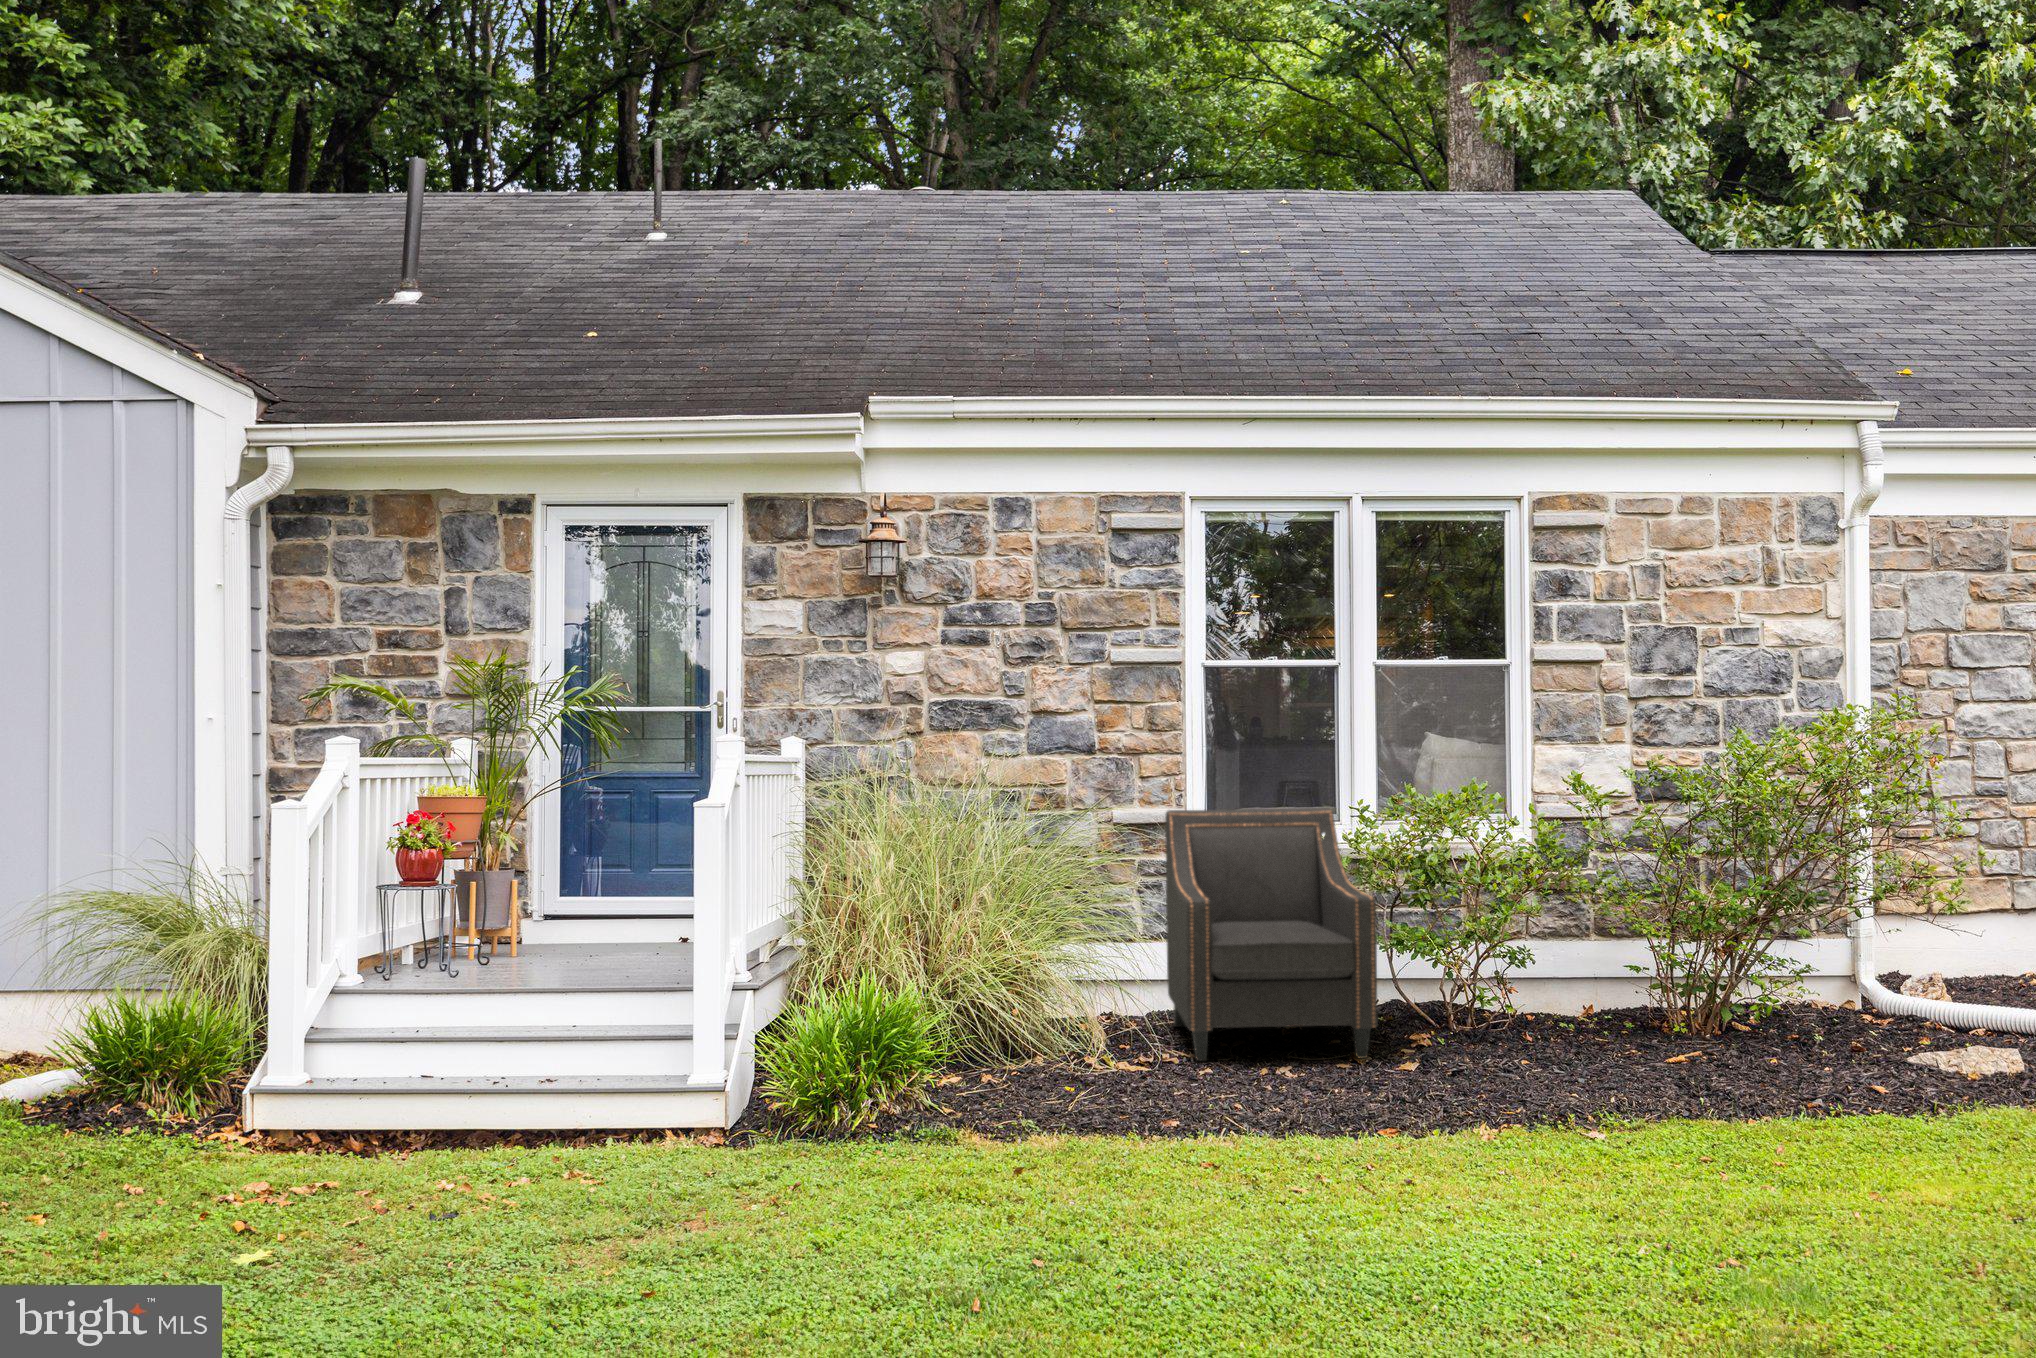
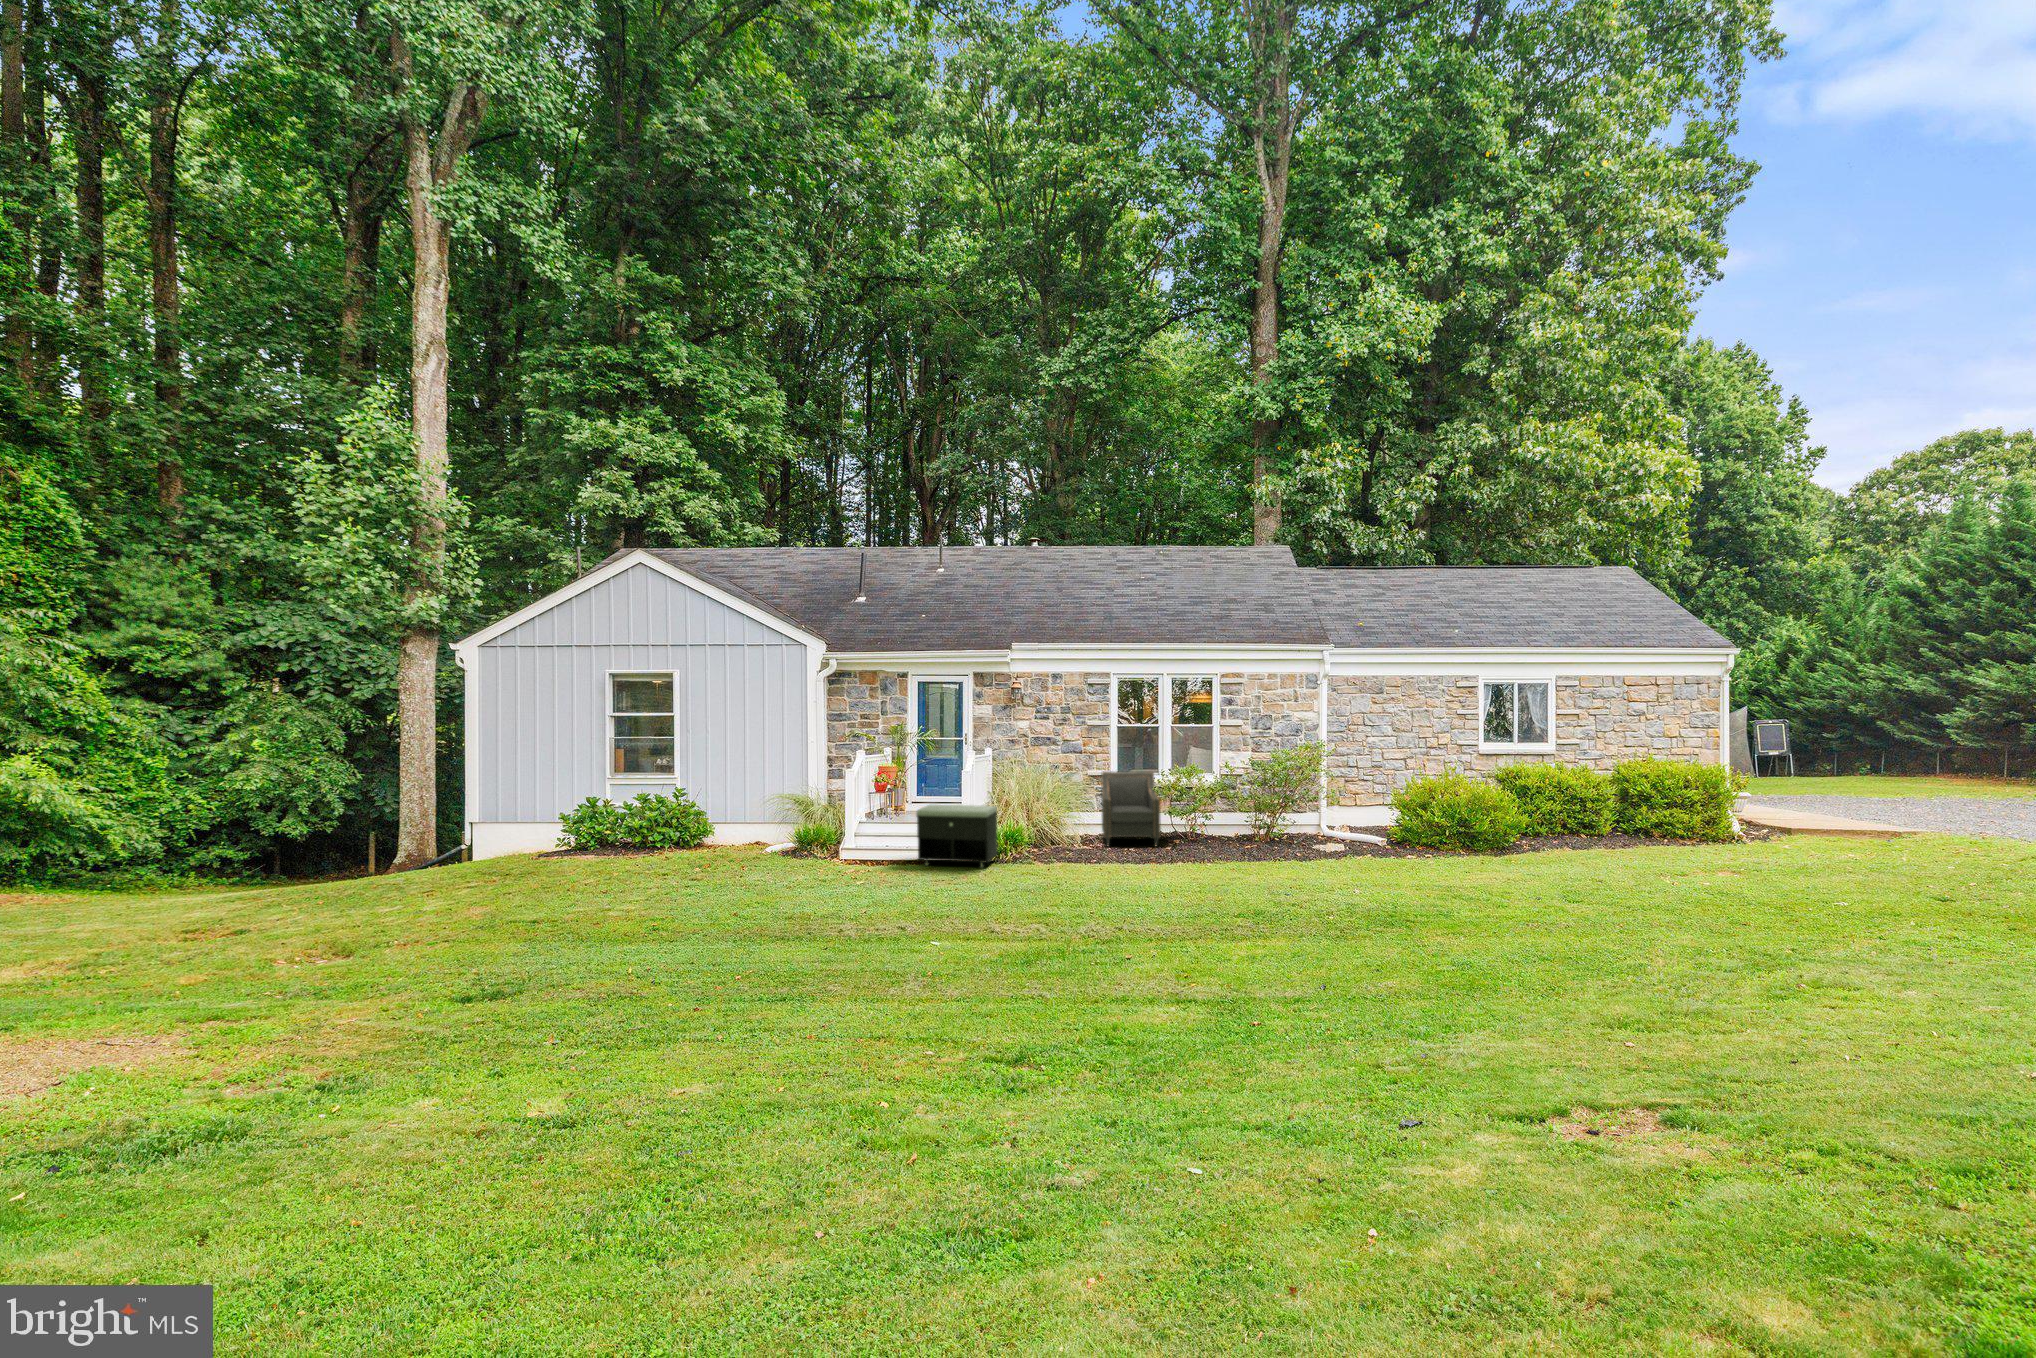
storage bench: none [498,933,820,1177] -> present [916,805,998,867]

